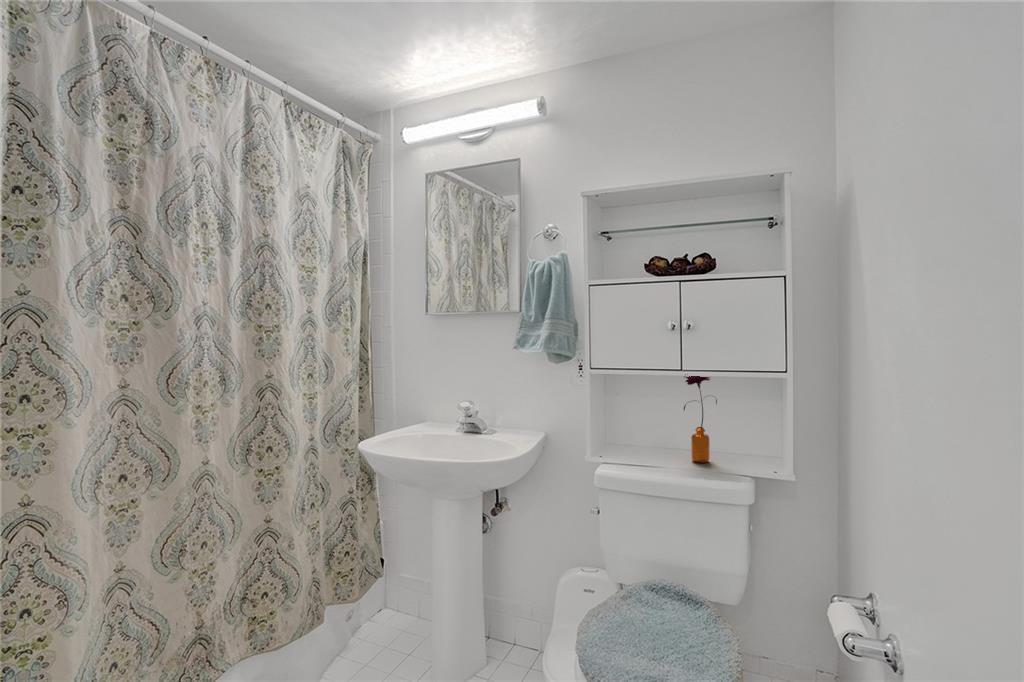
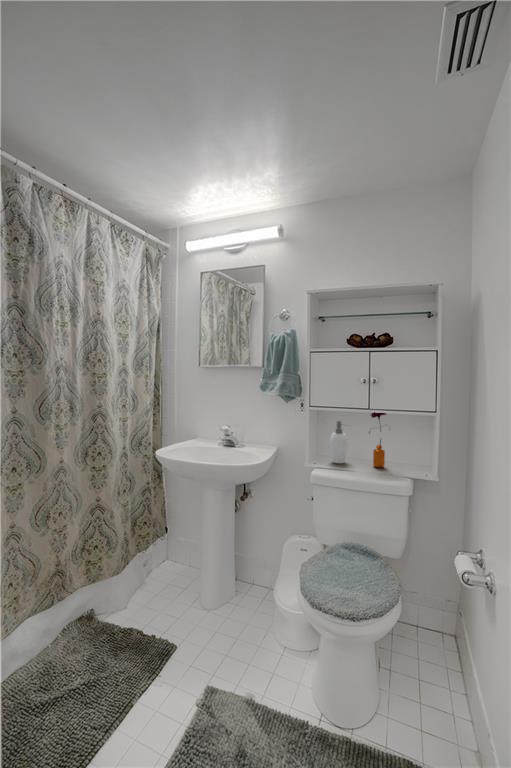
soap dispenser: none [622,391,654,457] -> present [329,421,348,463]

